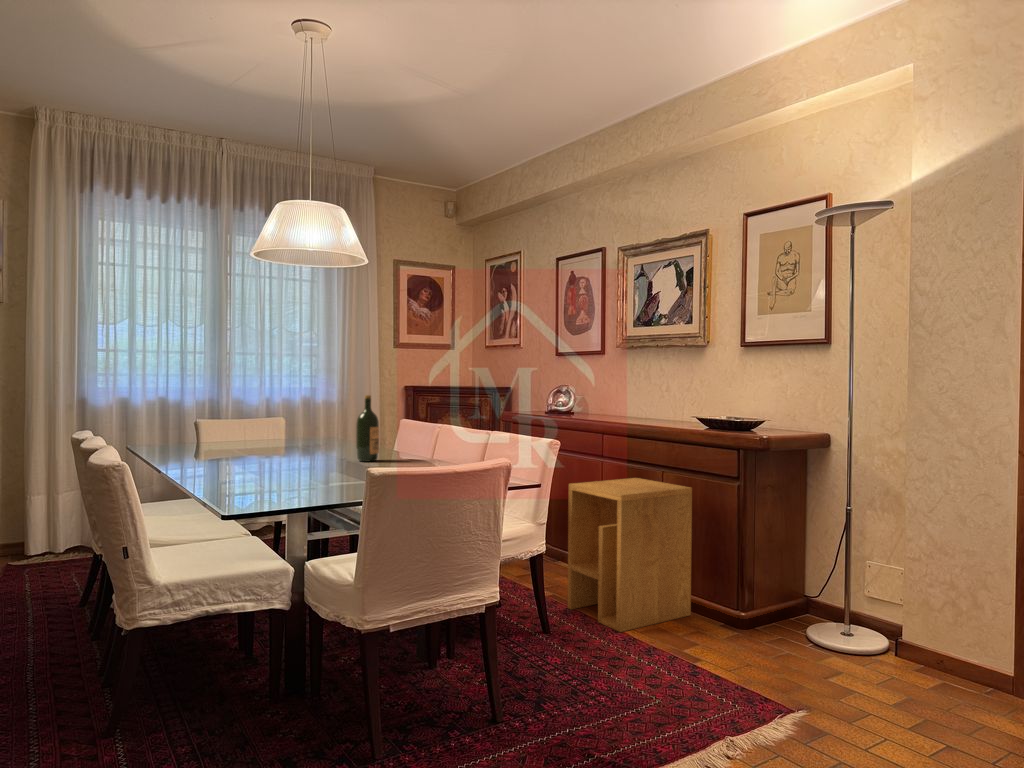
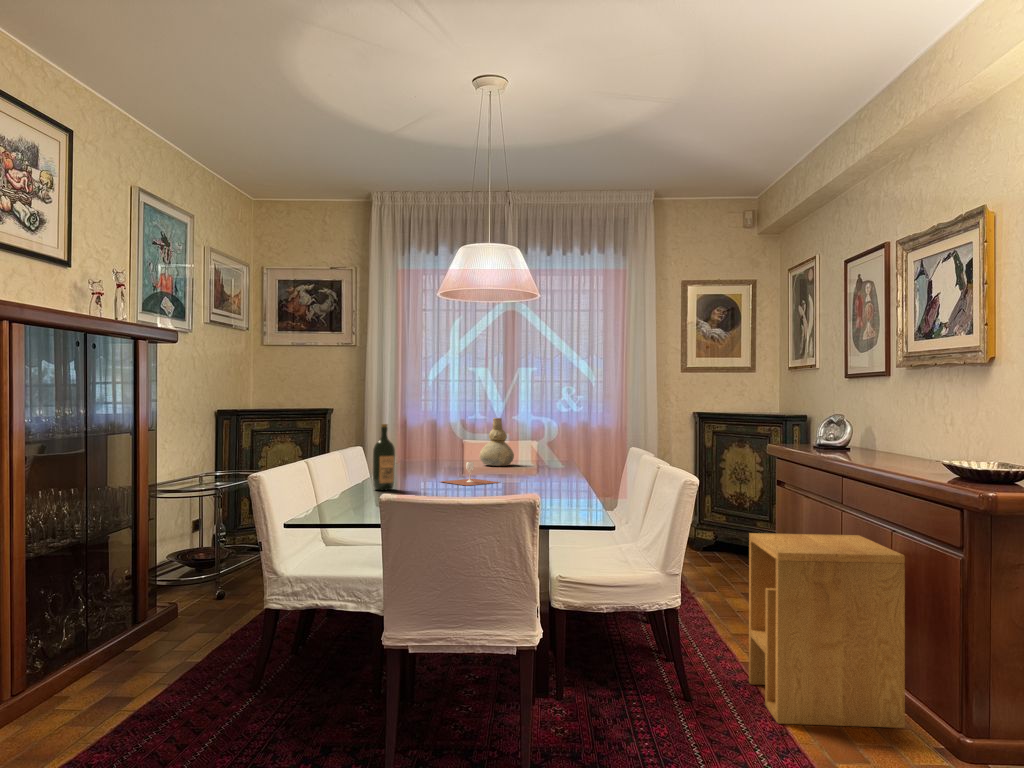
vase: none [225,392,265,444] -> present [479,418,514,466]
wine bottle: present [356,395,379,462] -> present [373,424,395,490]
wine glass: none [243,438,312,463] -> present [441,462,499,486]

